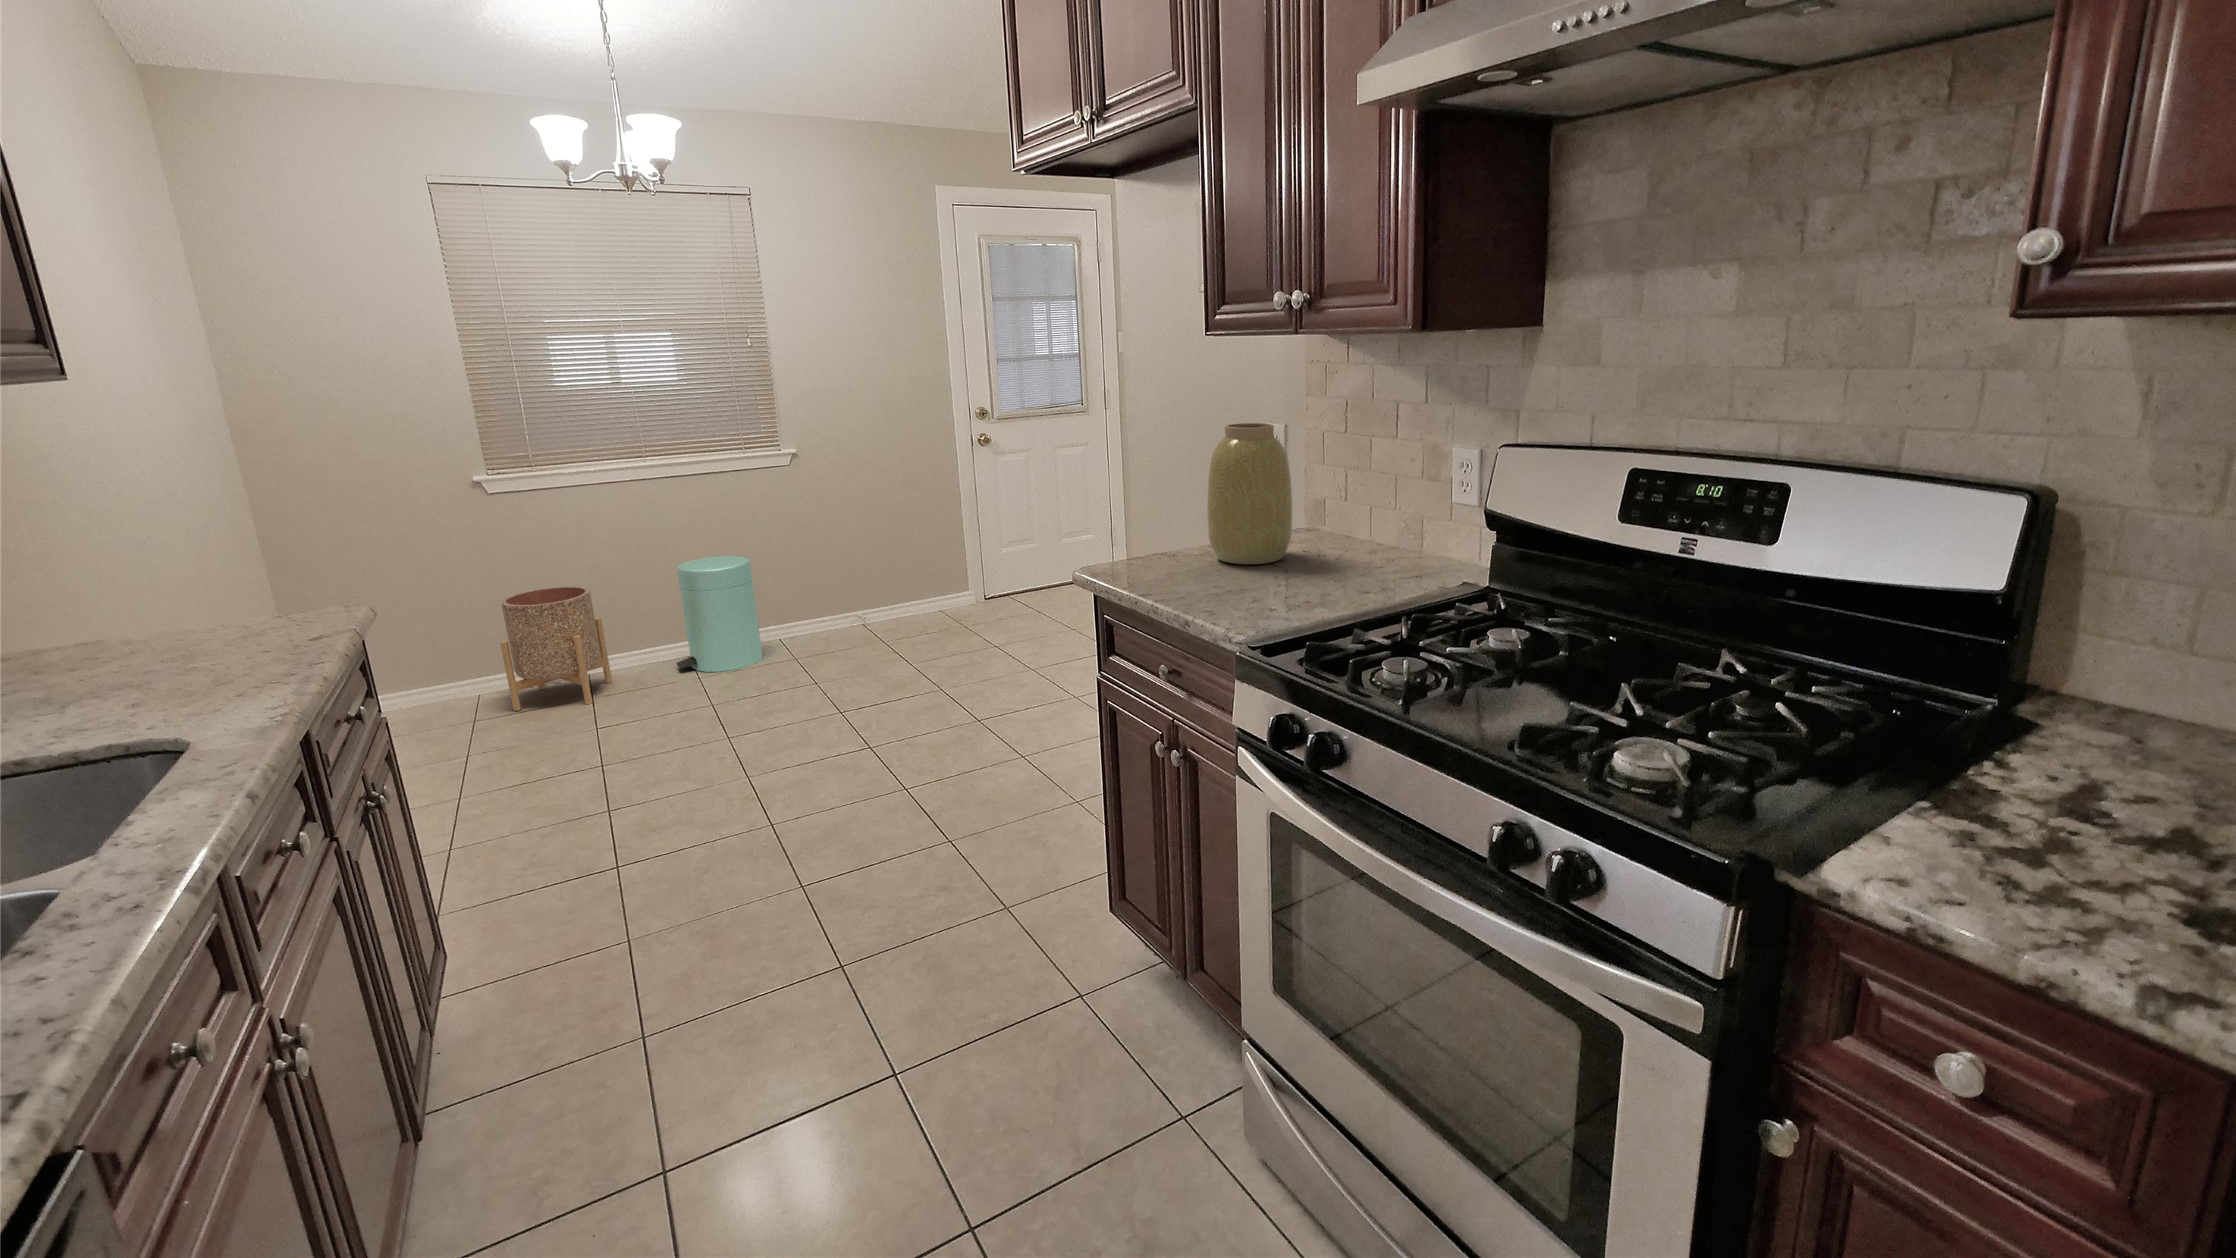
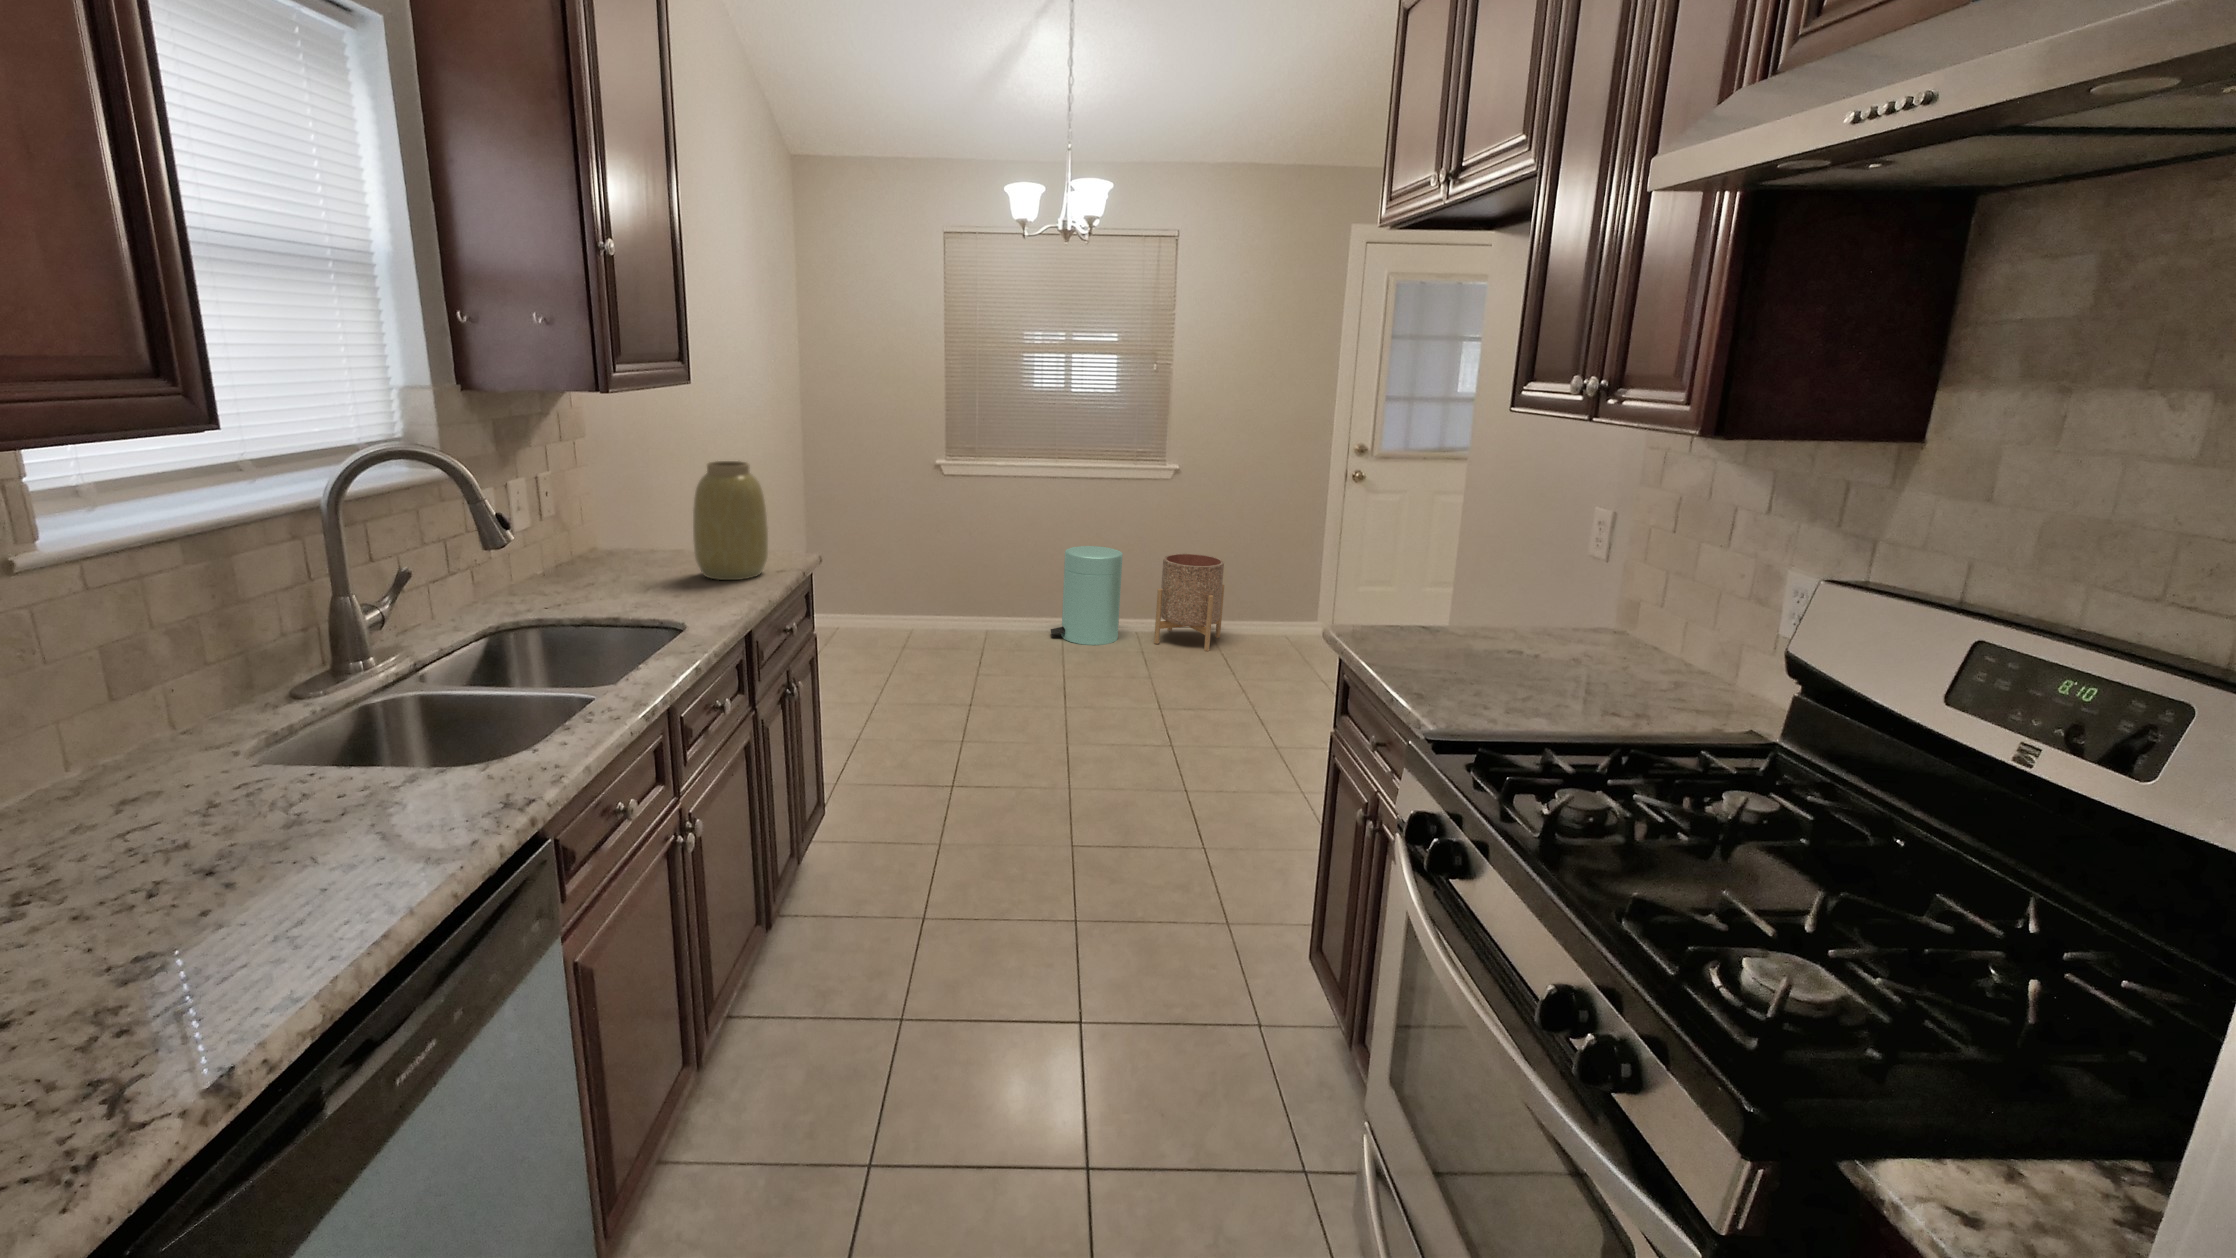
vase: present [1207,423,1292,564] -> present [693,461,768,580]
planter: present [500,586,612,711] -> present [1154,554,1224,651]

